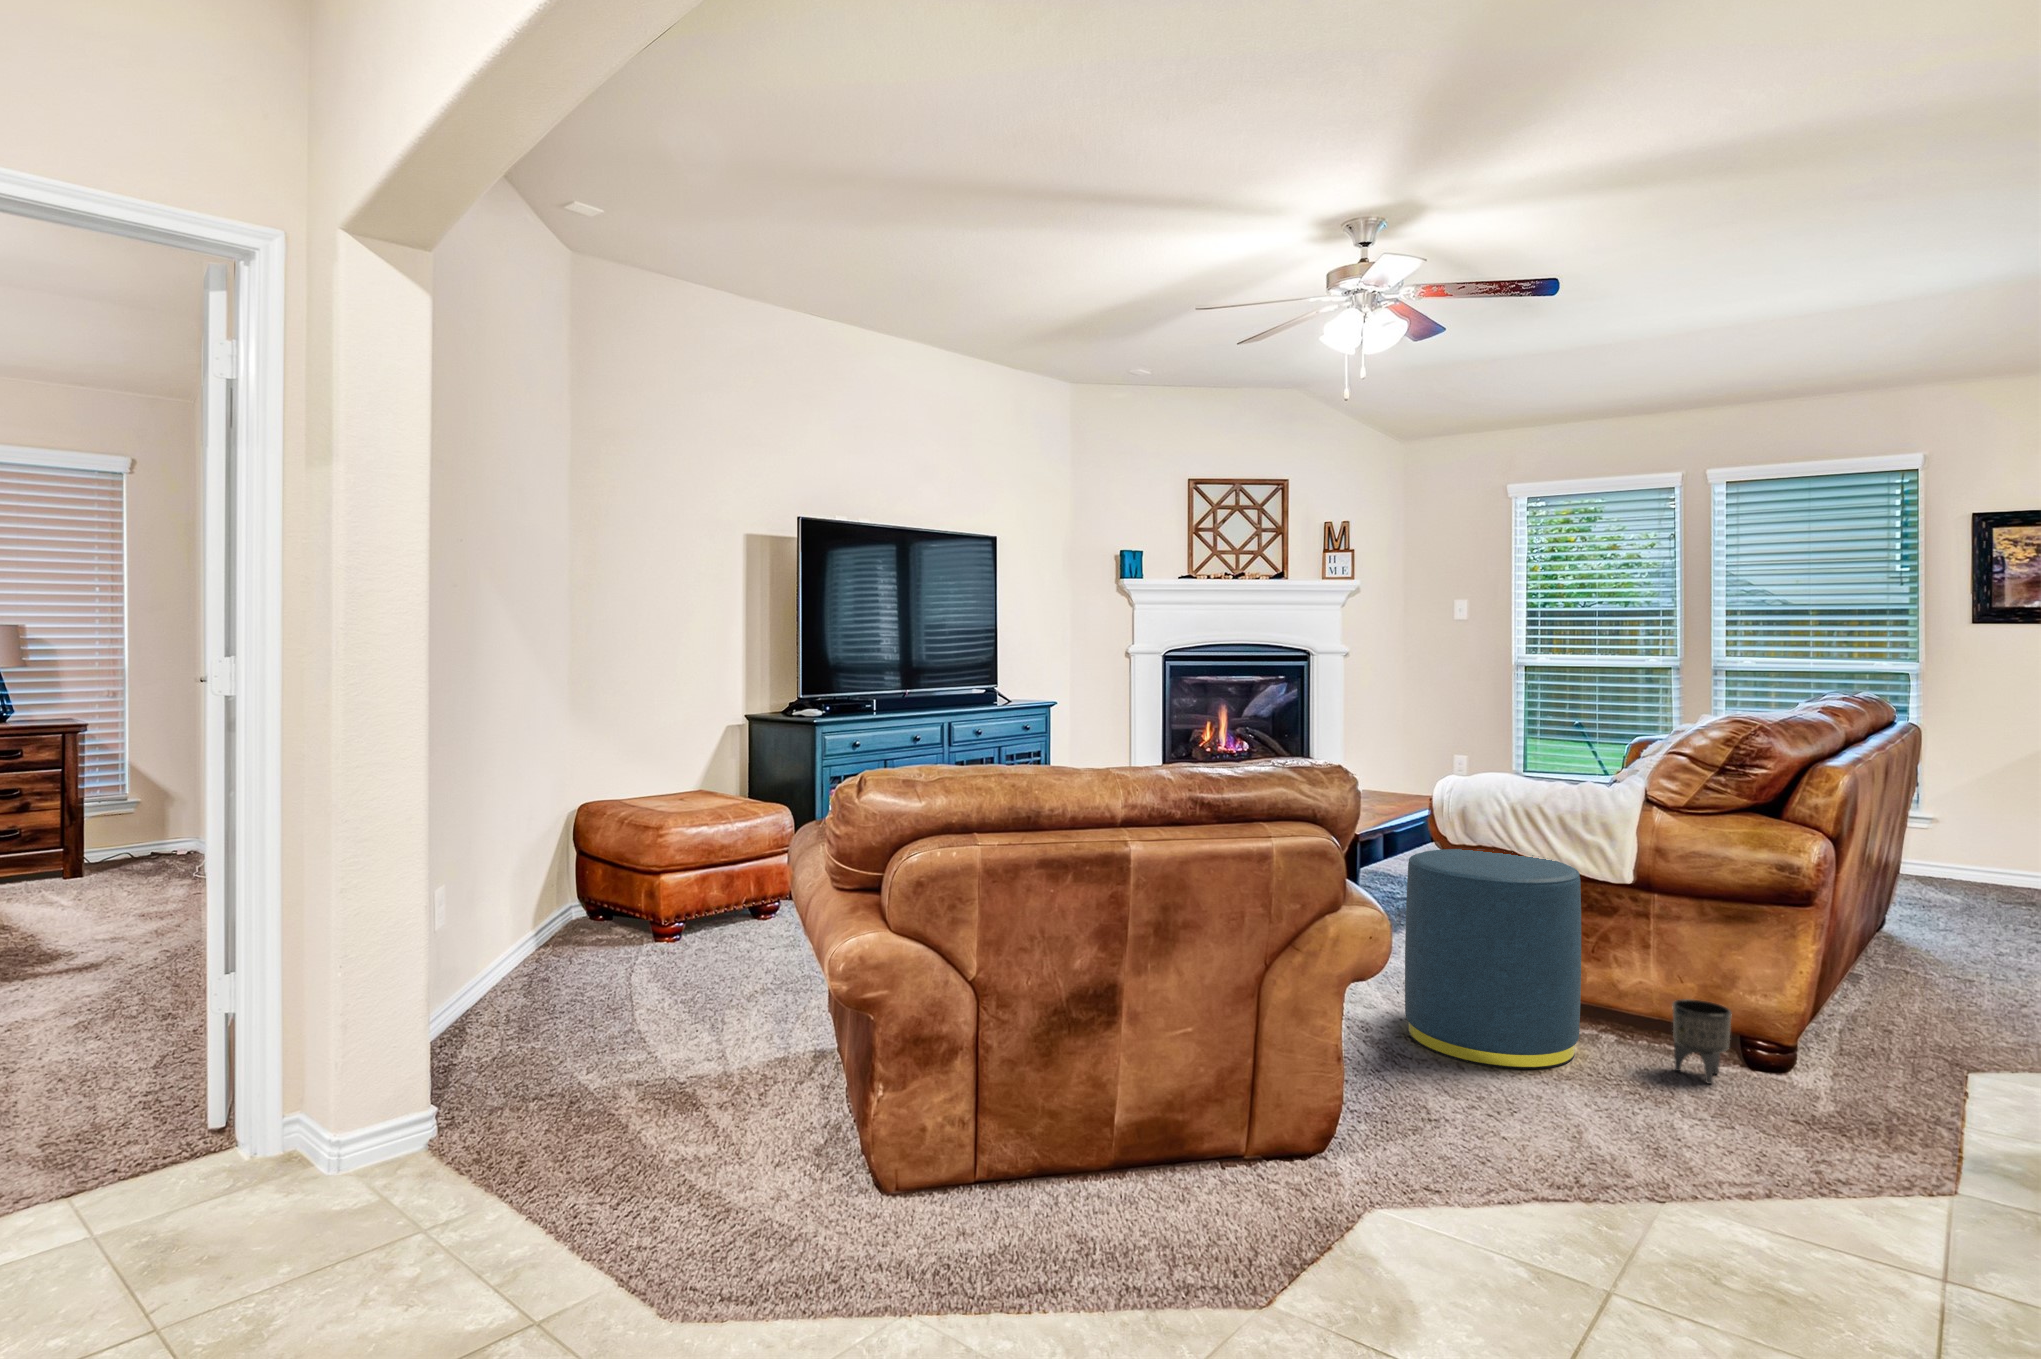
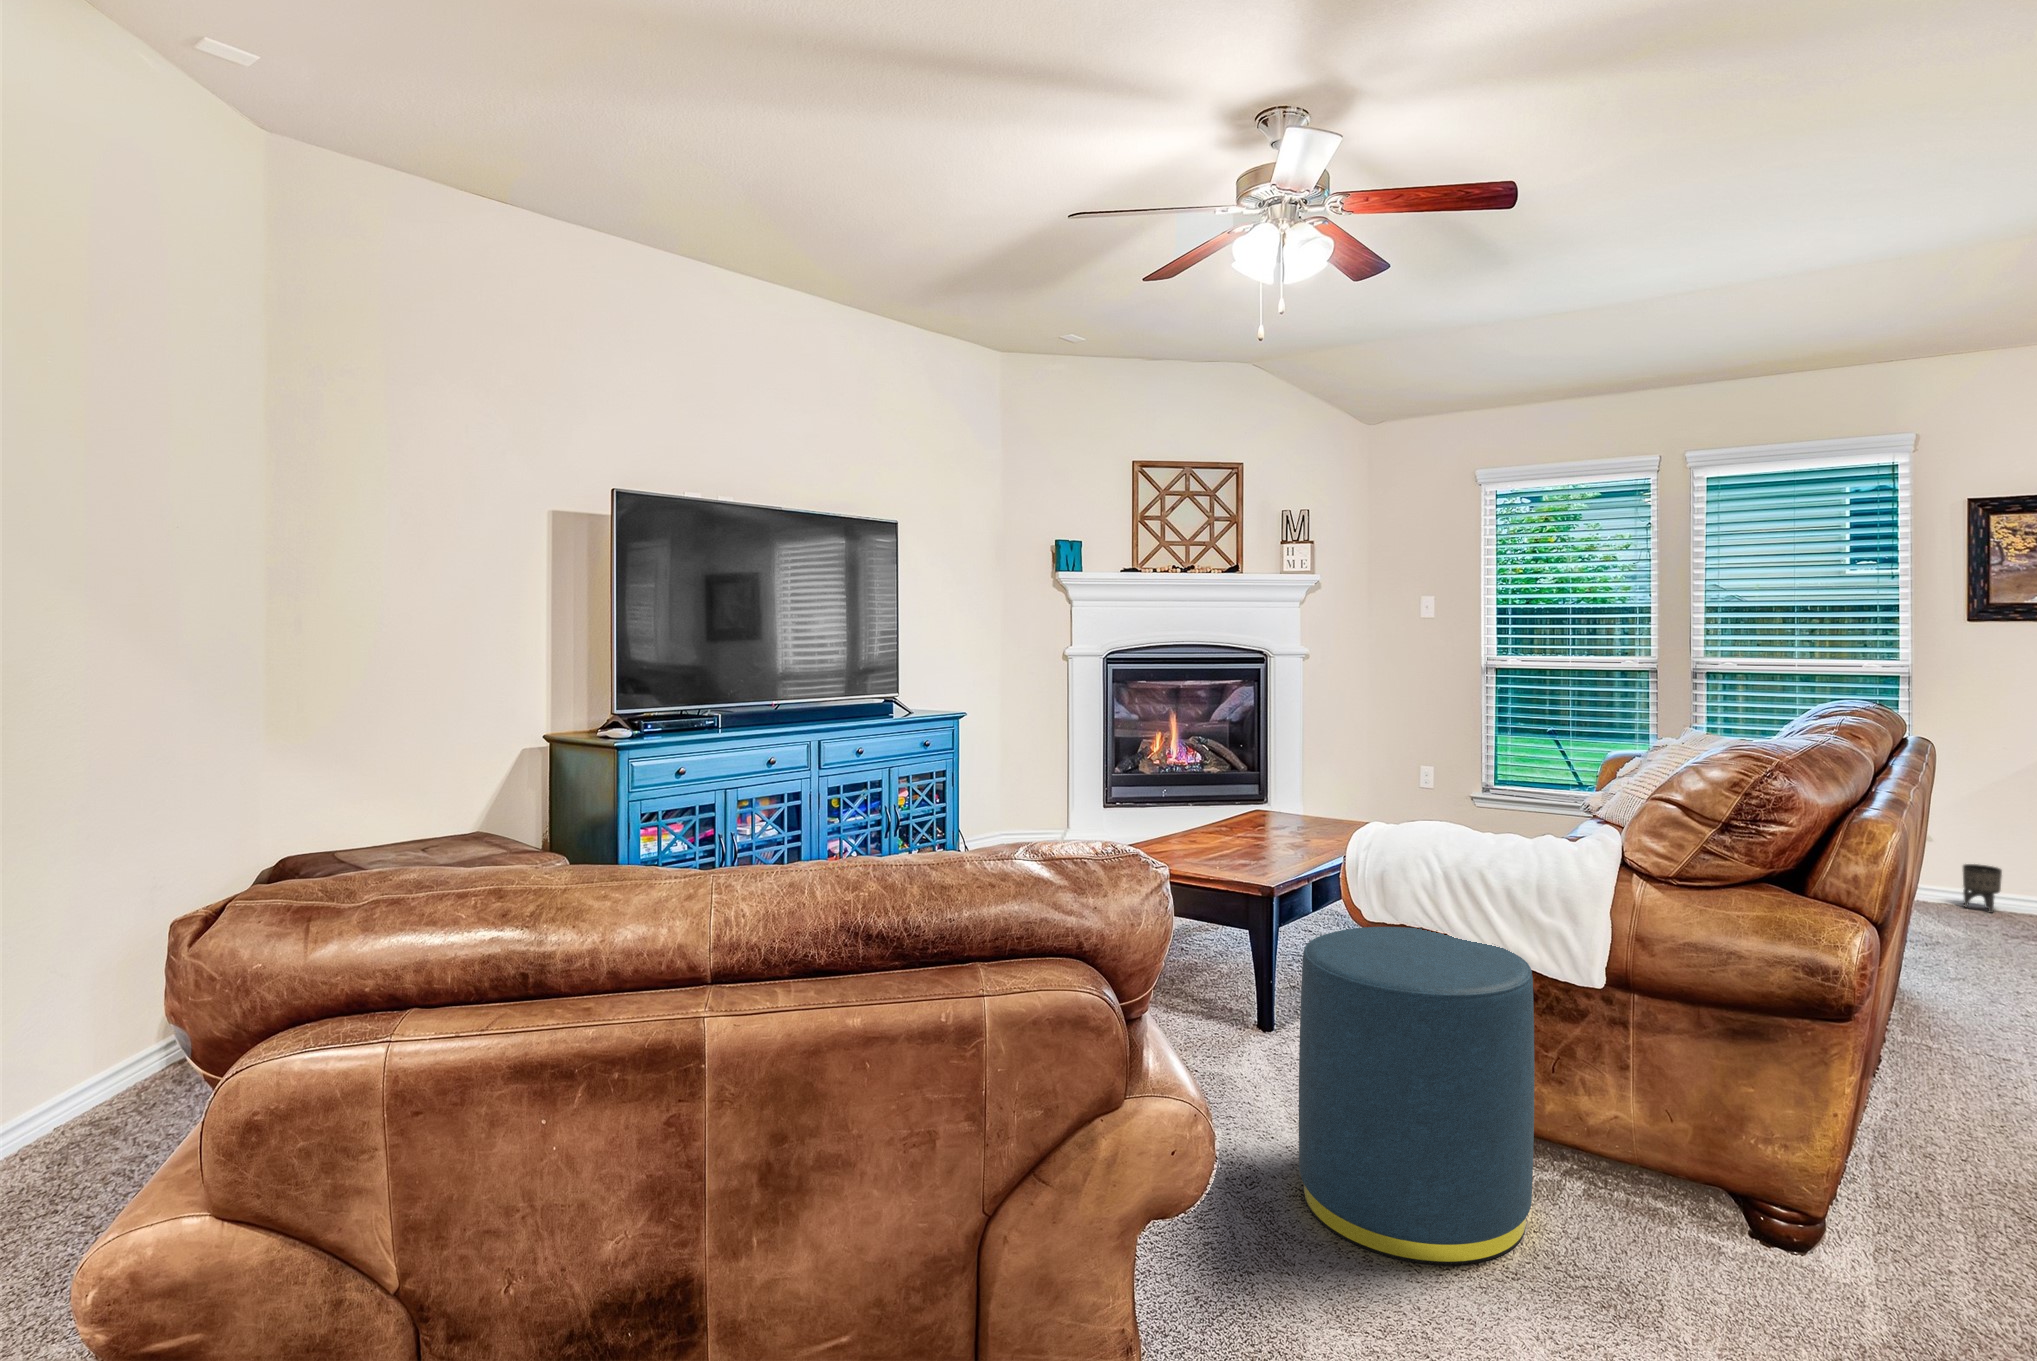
planter: present [1672,999,1731,1084] -> present [1963,864,2002,913]

